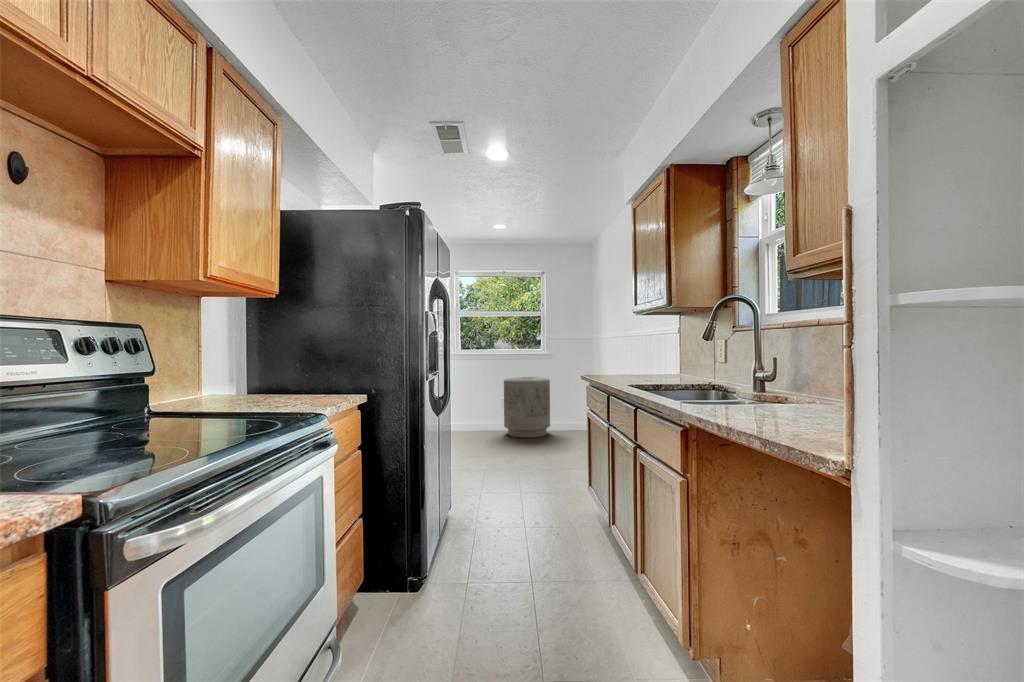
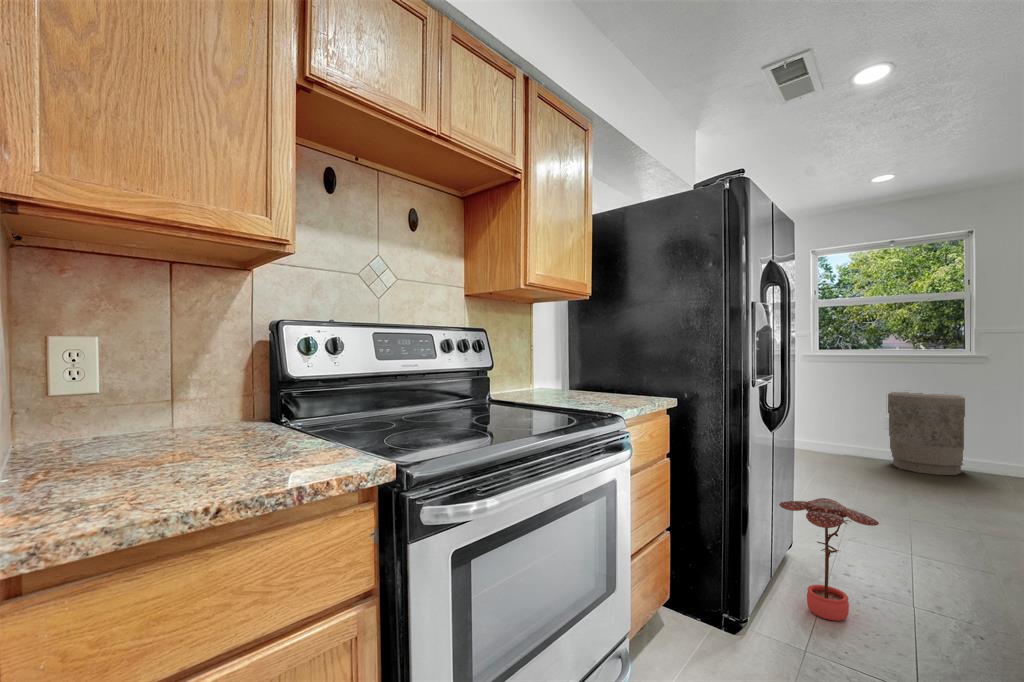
potted plant: none [447,465,514,559] -> present [779,498,879,621]

